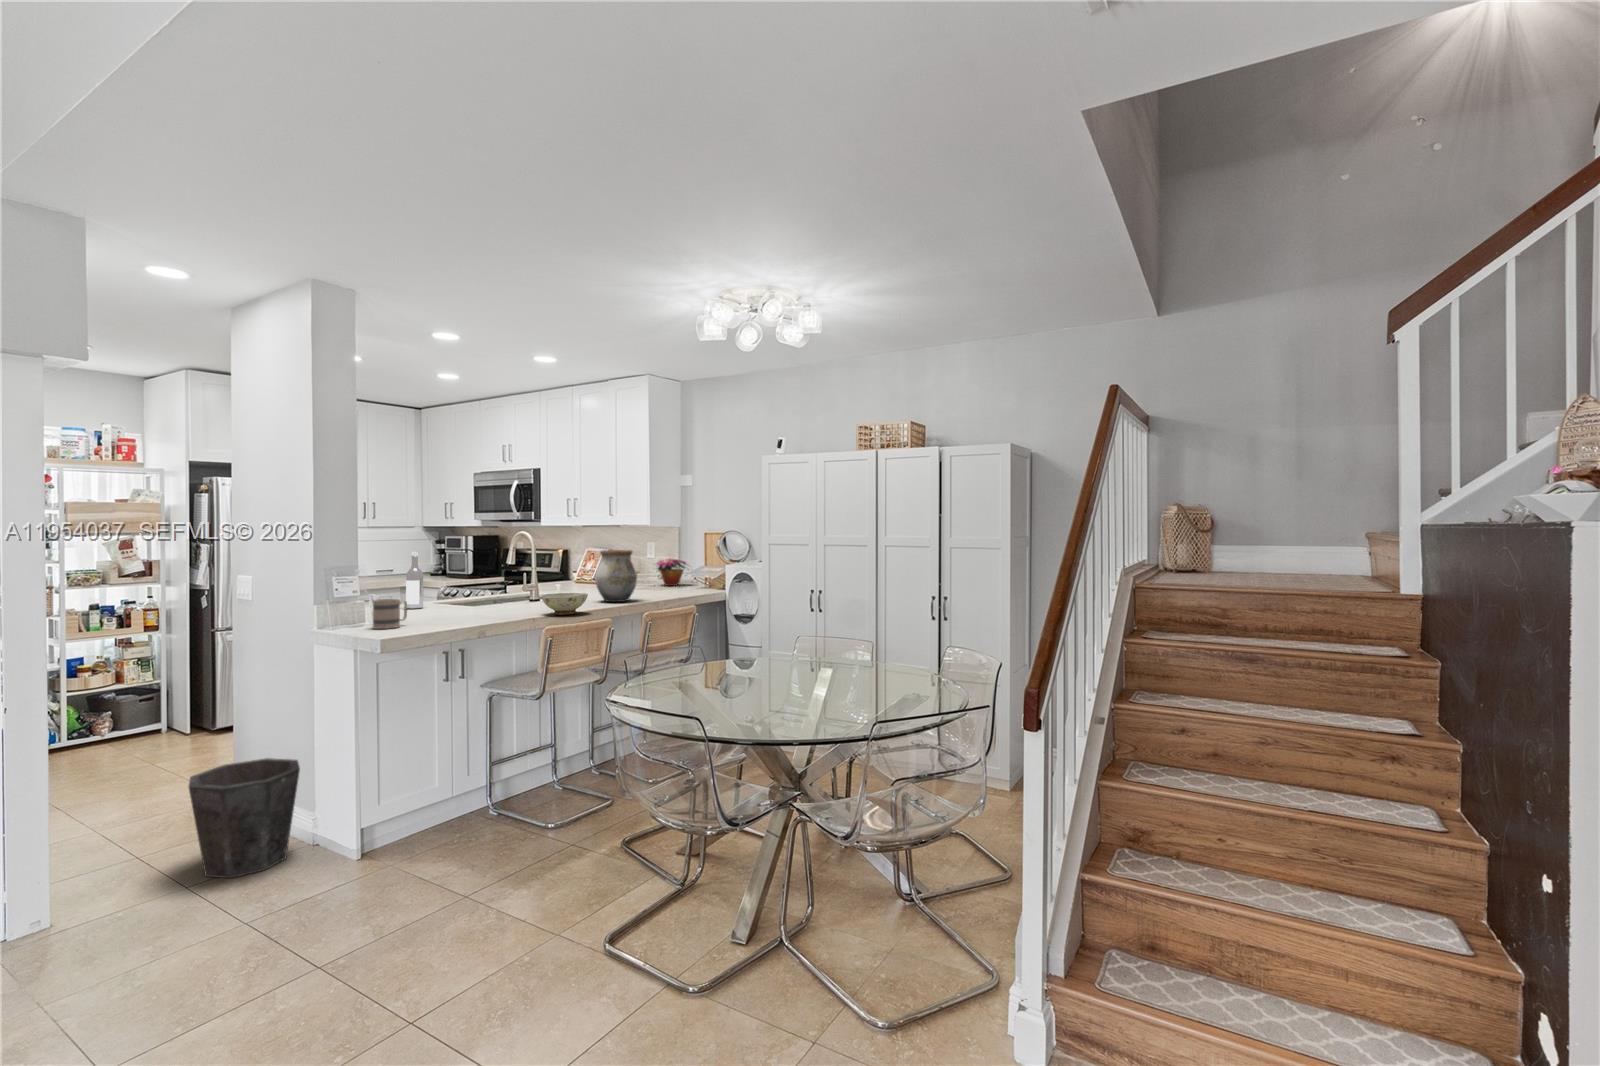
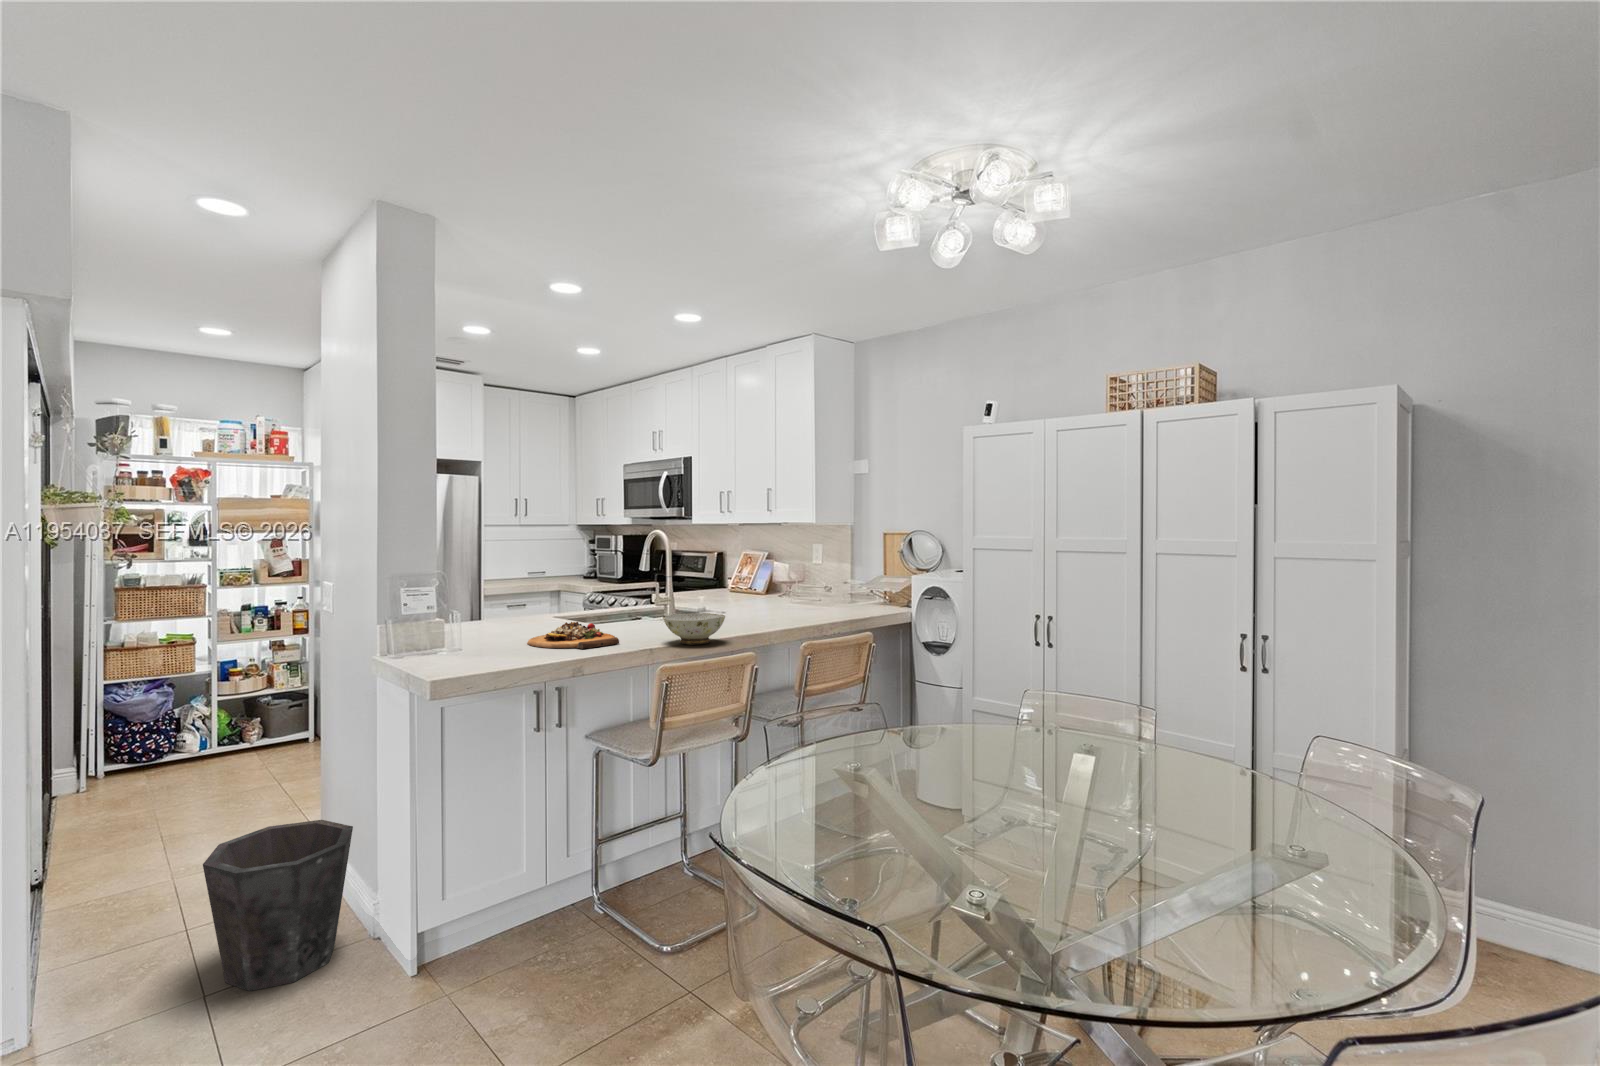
vase: present [595,550,637,602] -> none [742,555,796,624]
wine bottle: present [406,552,423,609] -> none [510,555,530,627]
flower arrangement: present [655,558,689,586] -> none [818,564,870,600]
mug: present [372,599,408,629] -> none [436,619,484,661]
cutting board: none [434,601,508,620] -> present [527,622,619,649]

